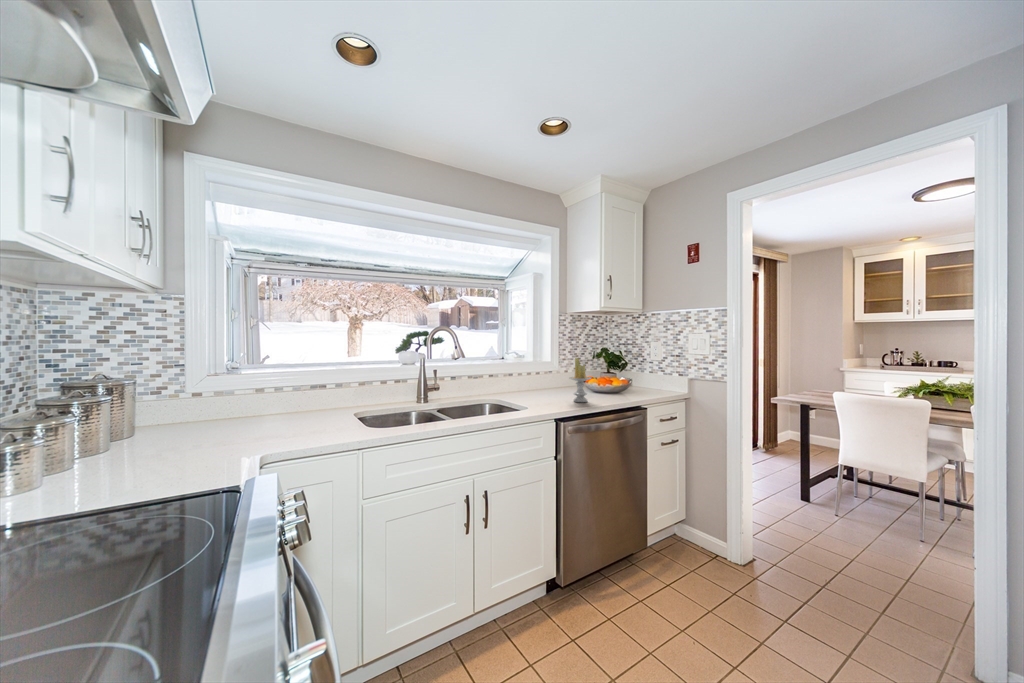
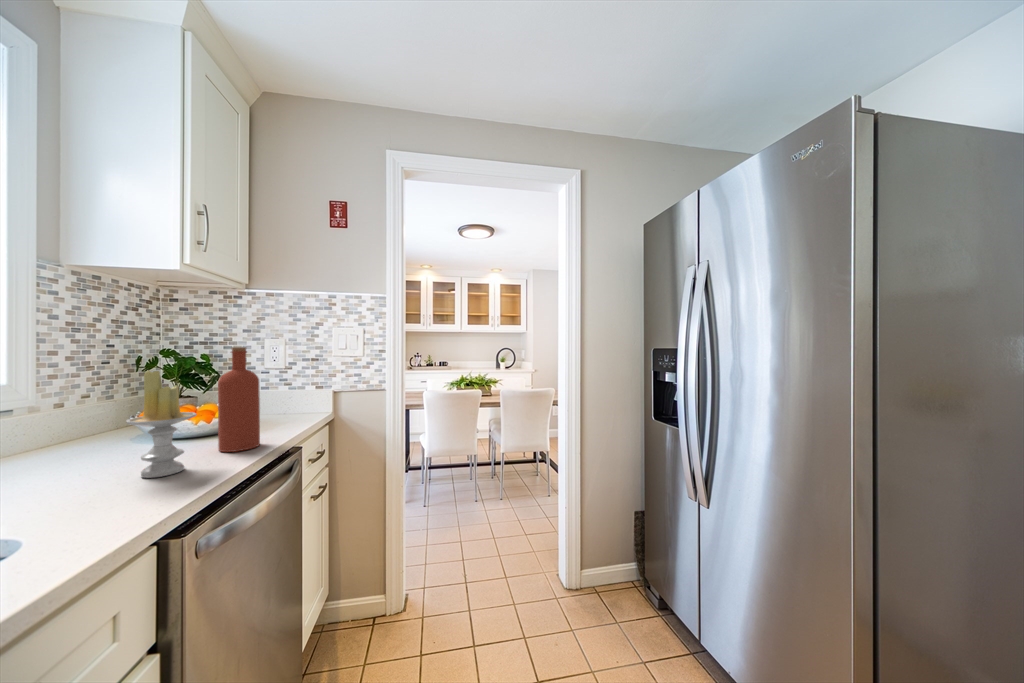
bottle: none [605,348,623,401] -> present [218,347,260,452]

